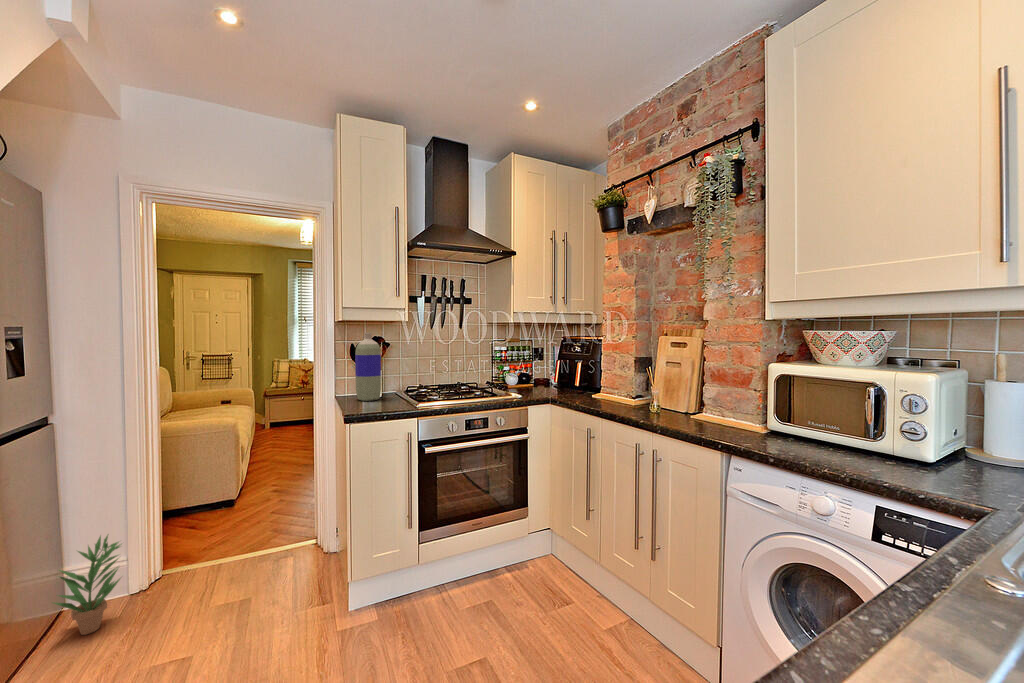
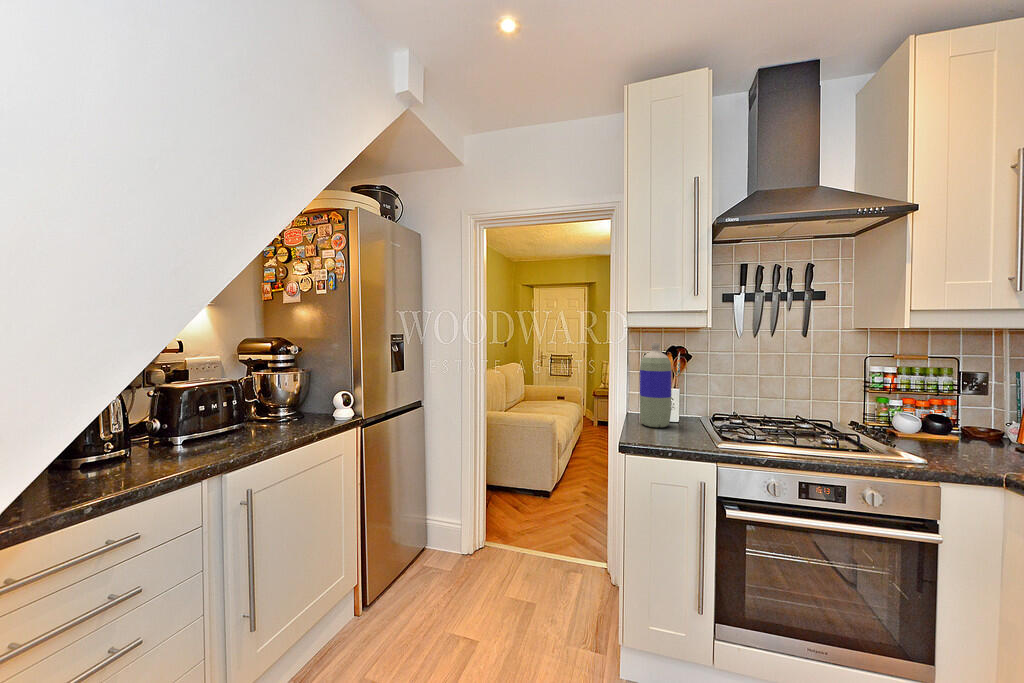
potted plant: present [54,535,120,635] -> none [409,500,452,577]

